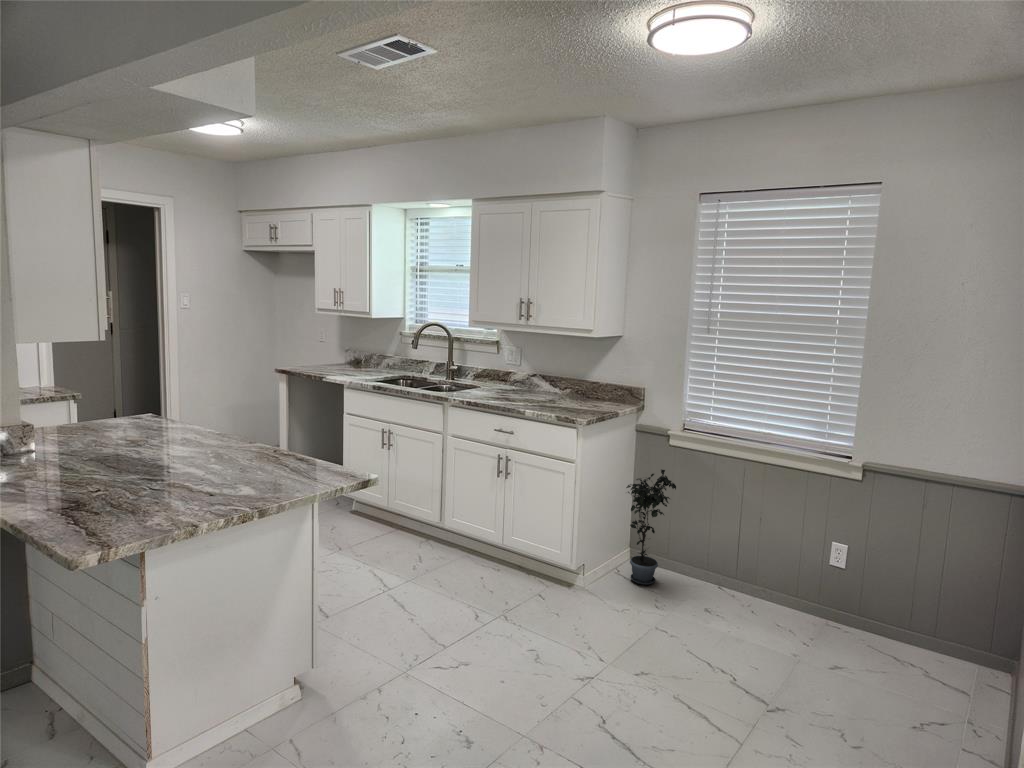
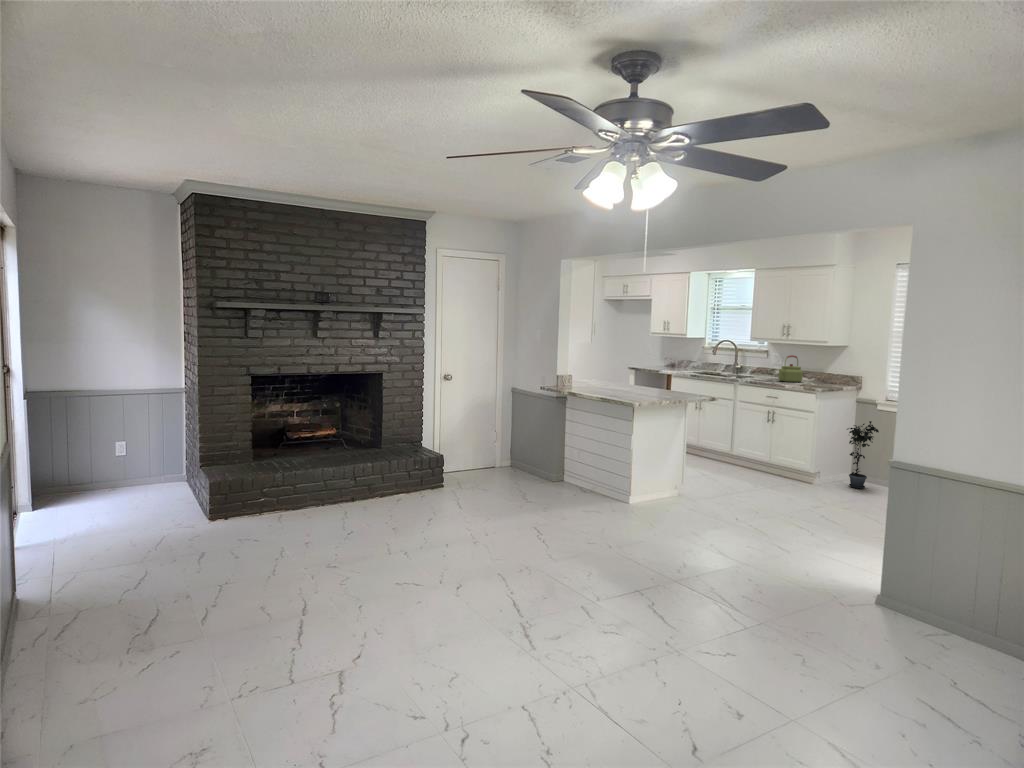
kettle: none [514,353,553,400] -> present [778,355,803,382]

